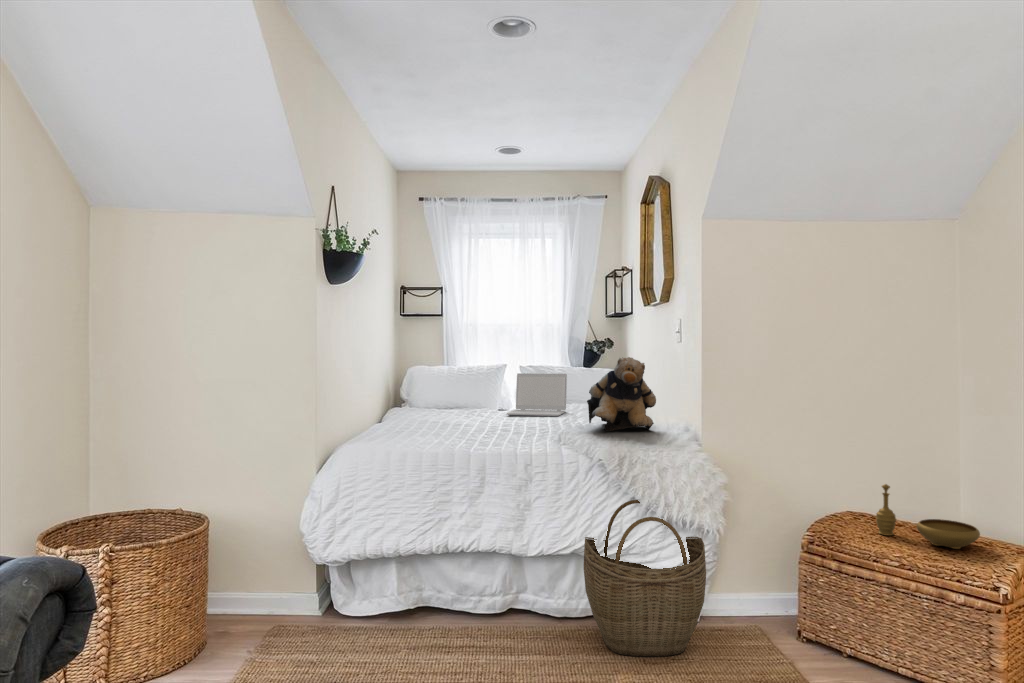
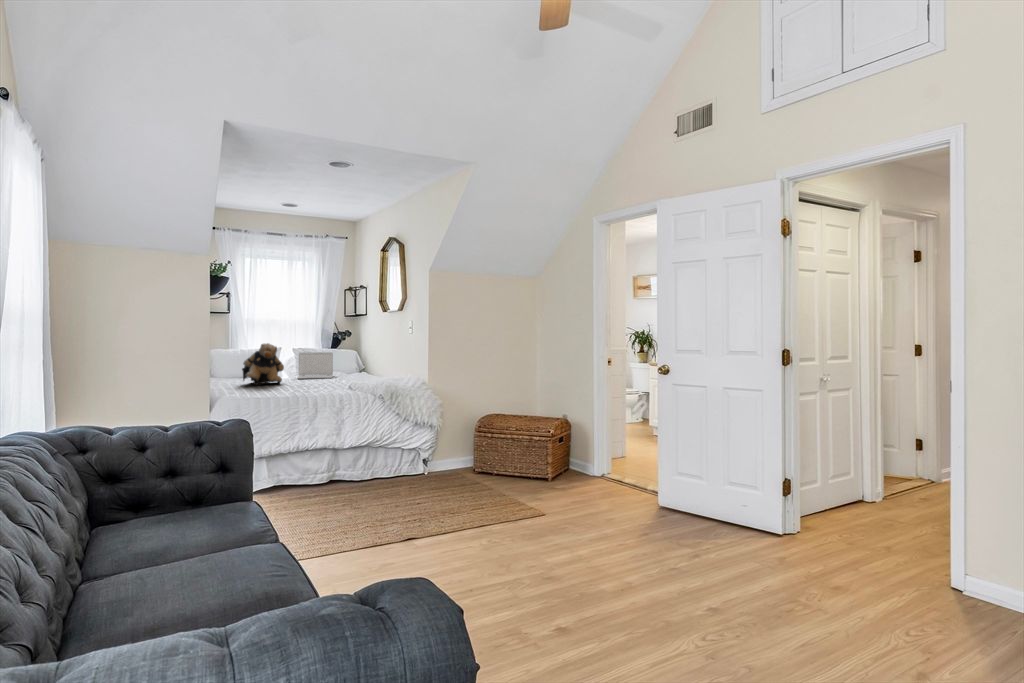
teddy bear: present [587,357,656,431] -> present [242,343,284,385]
decorative bowl: present [876,484,980,549] -> none [506,398,545,422]
woven basket: present [584,500,706,656] -> none [375,414,436,487]

